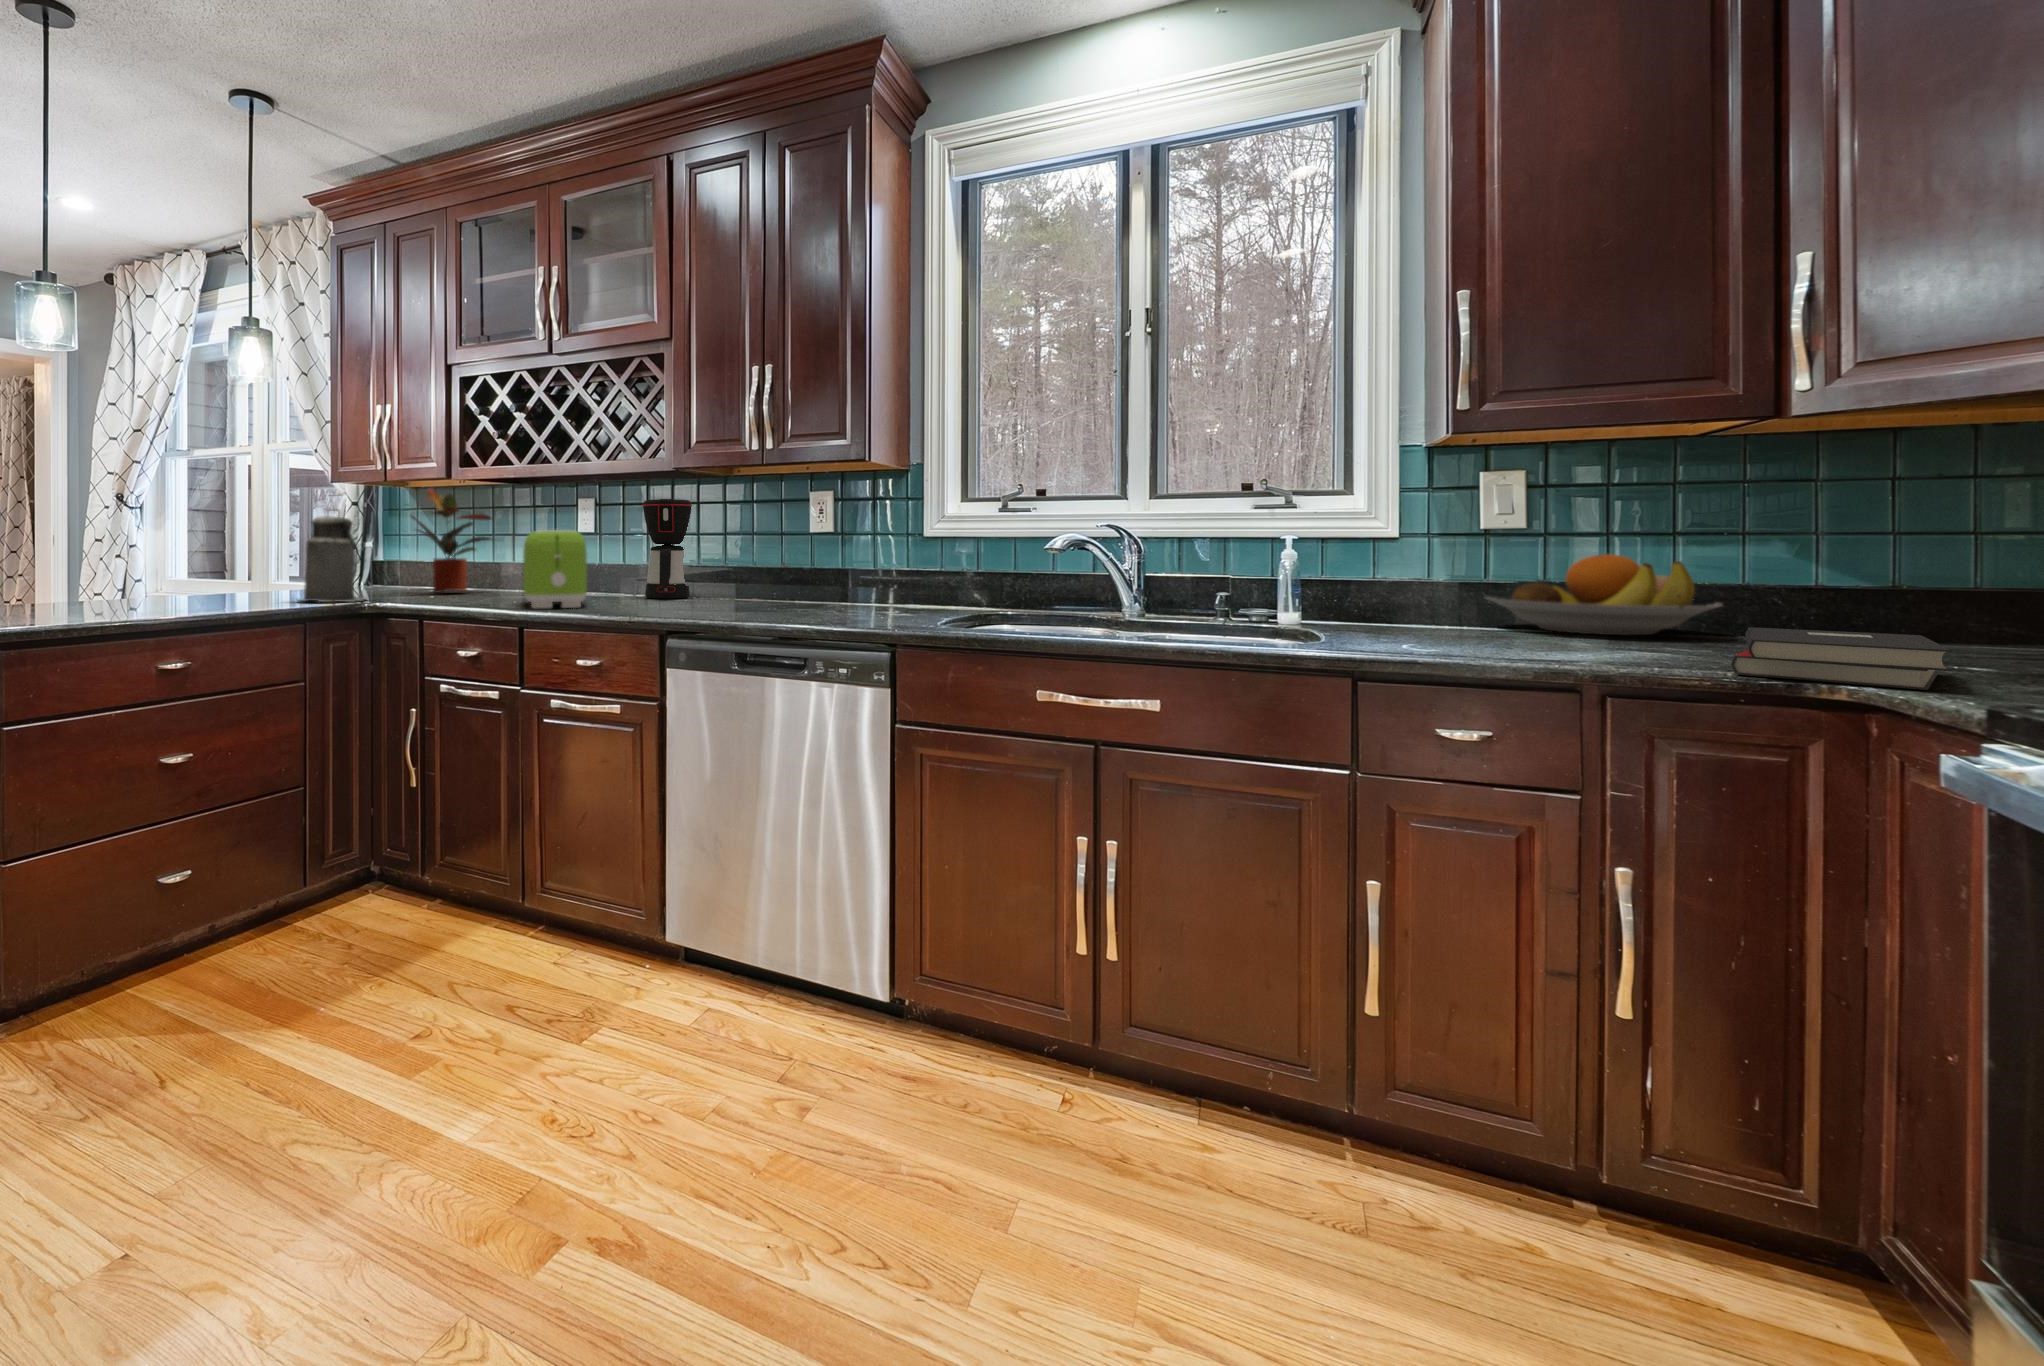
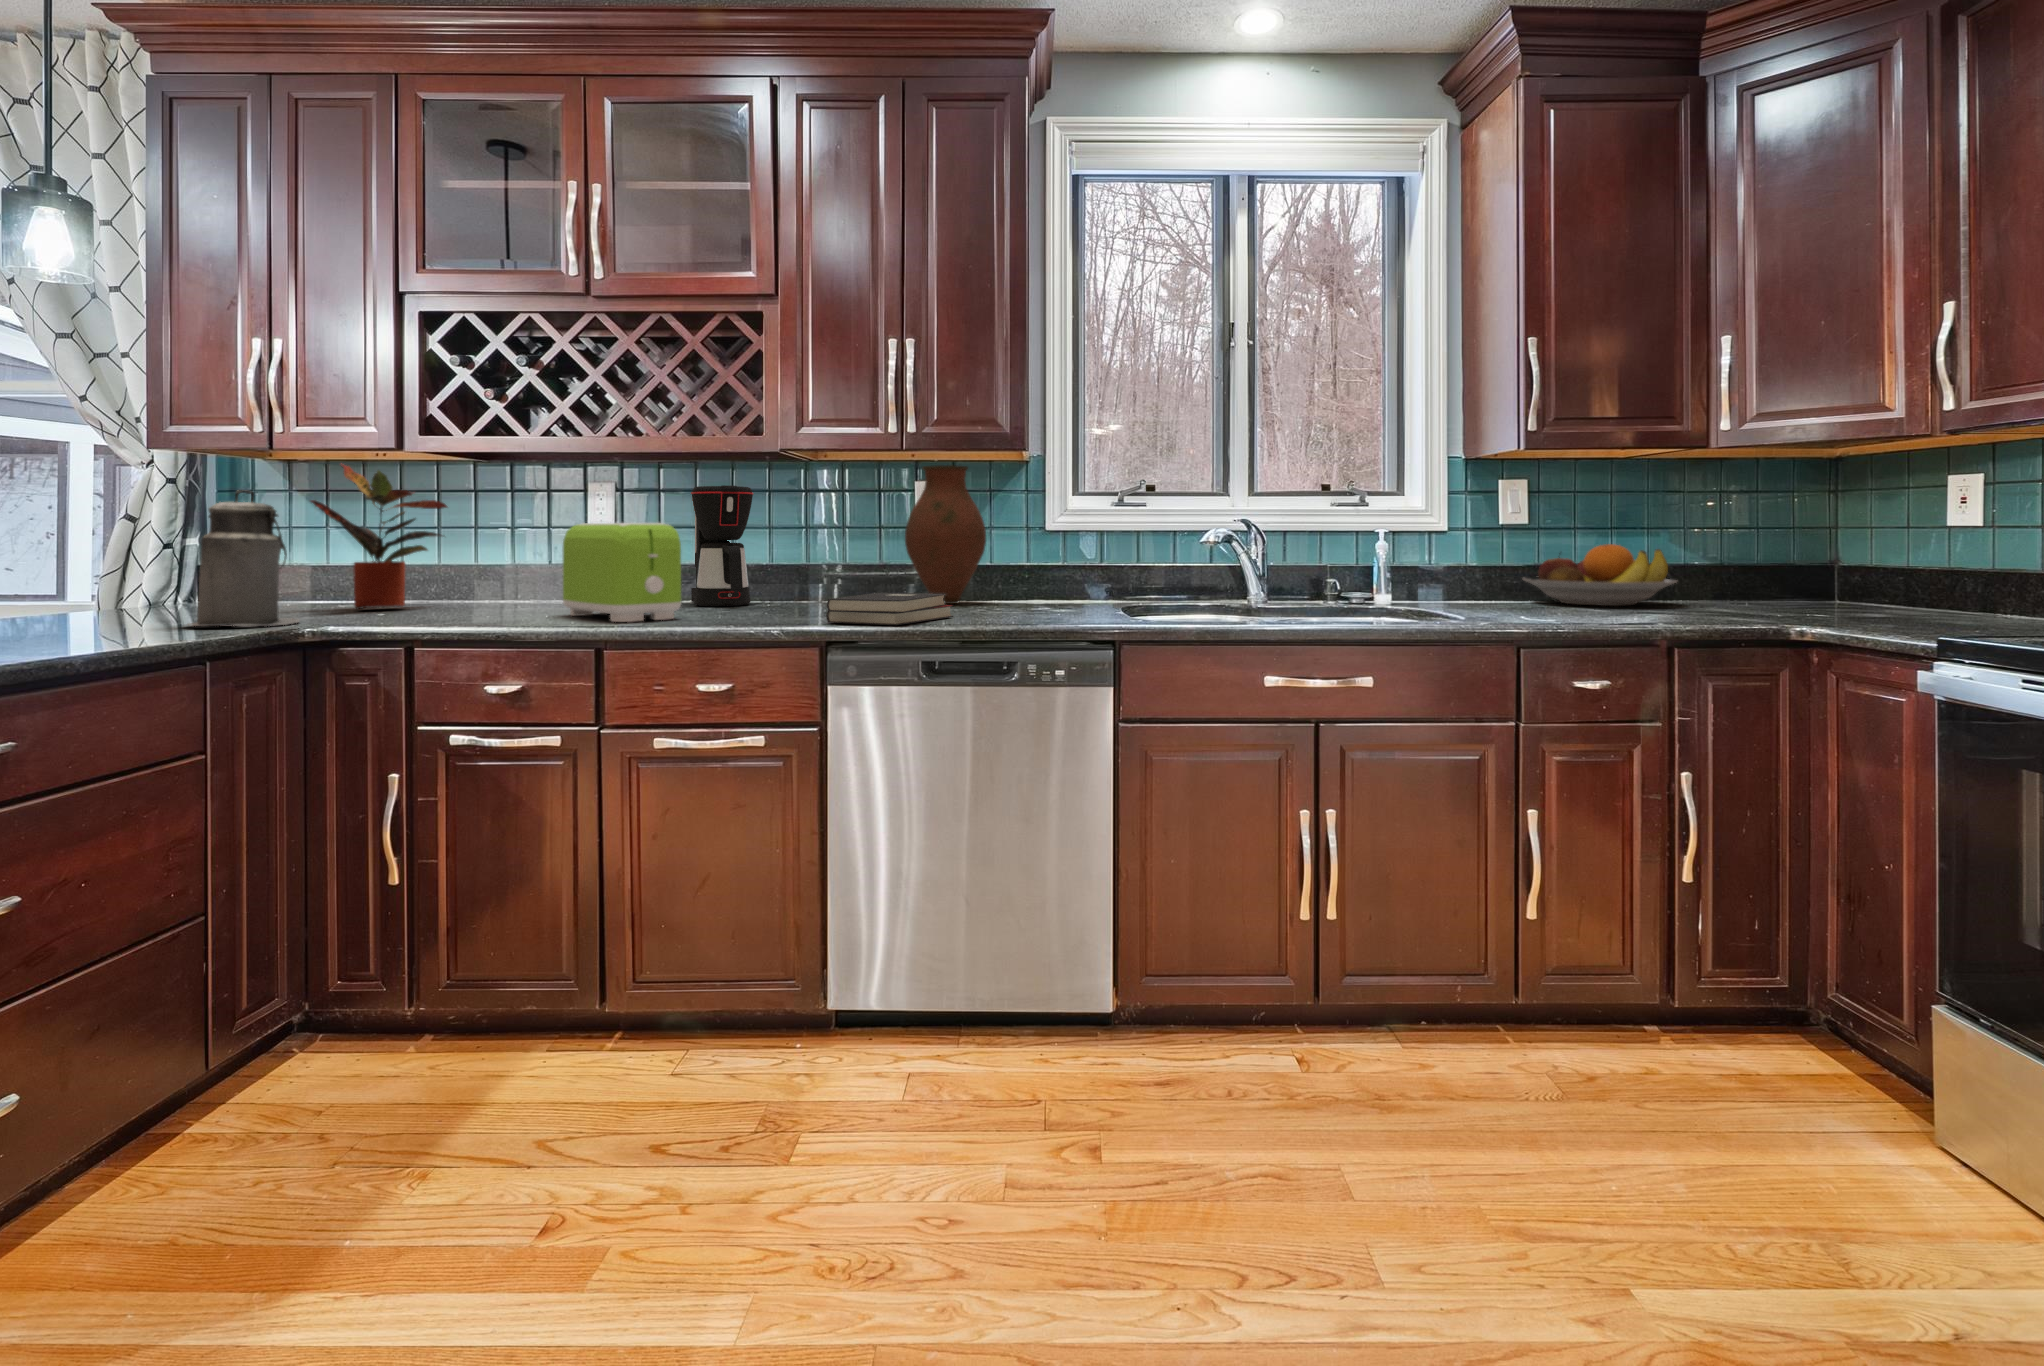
vase: none [801,477,875,603] -> present [905,465,986,604]
hardback book: present [1731,627,1951,690] -> present [826,593,953,625]

